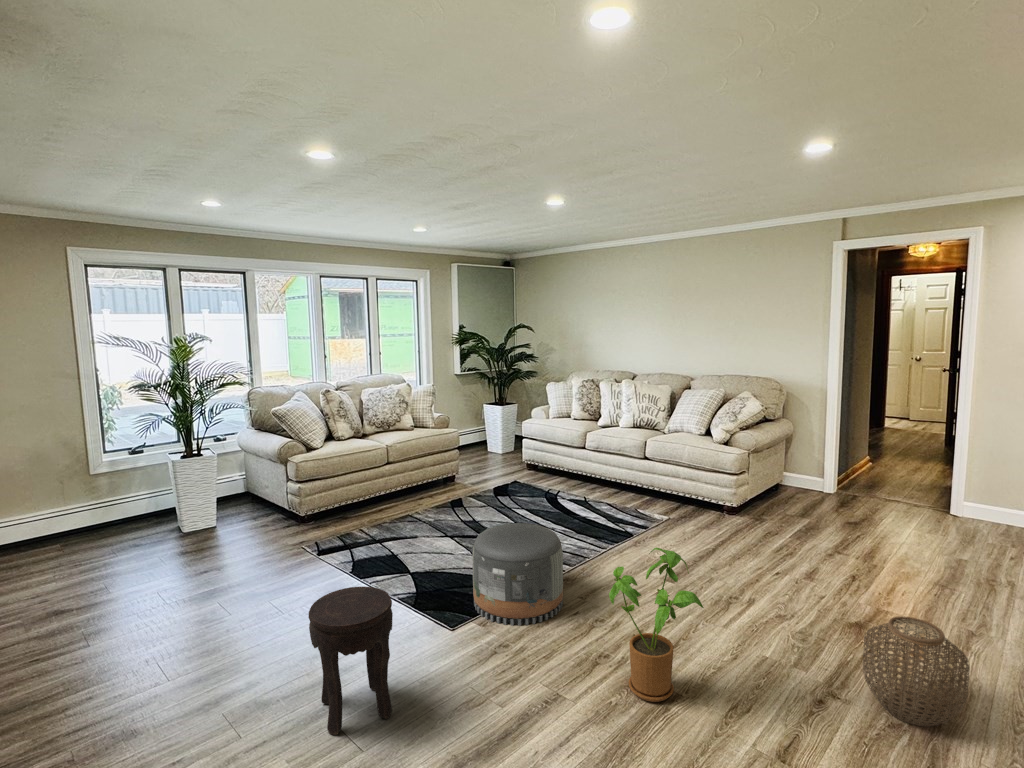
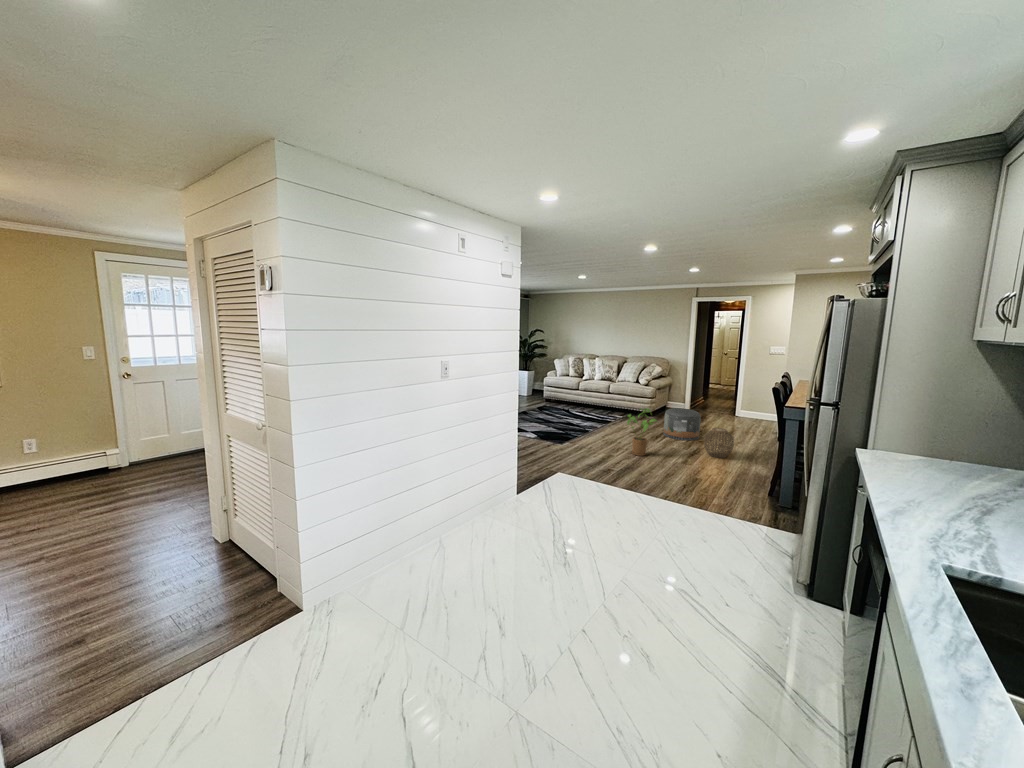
pouf: present [472,523,563,625] -> present [663,408,701,440]
side table: present [309,587,393,735] -> none [535,420,562,463]

